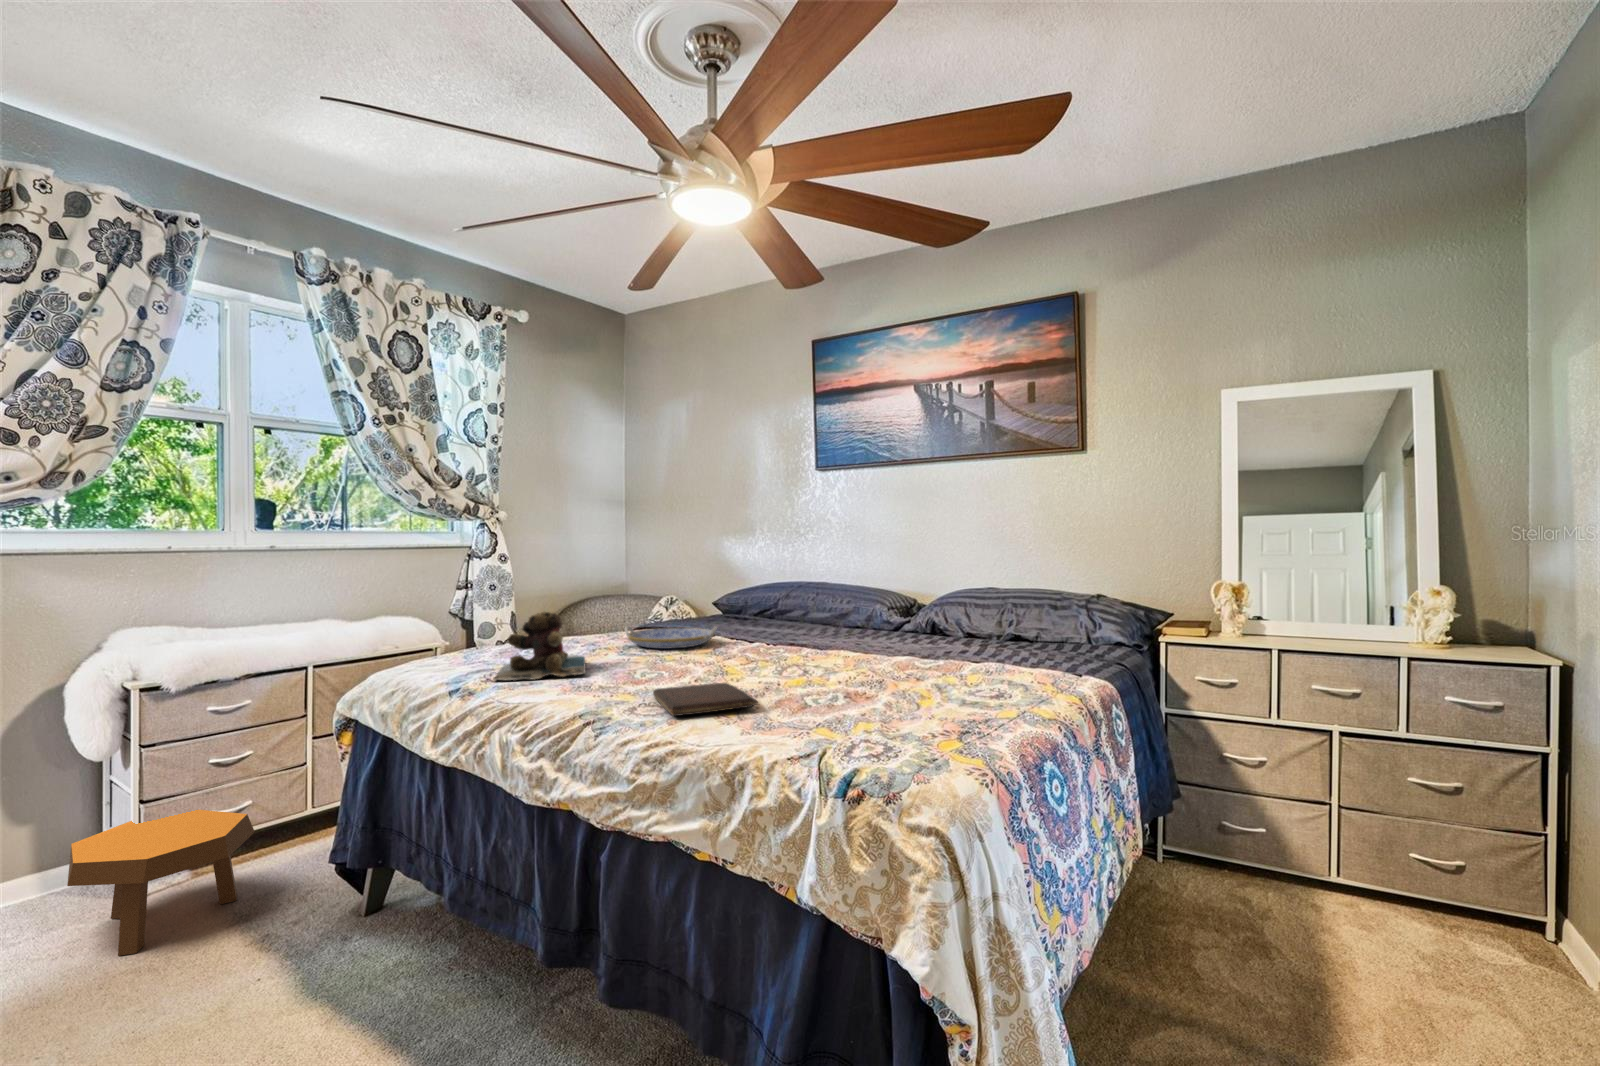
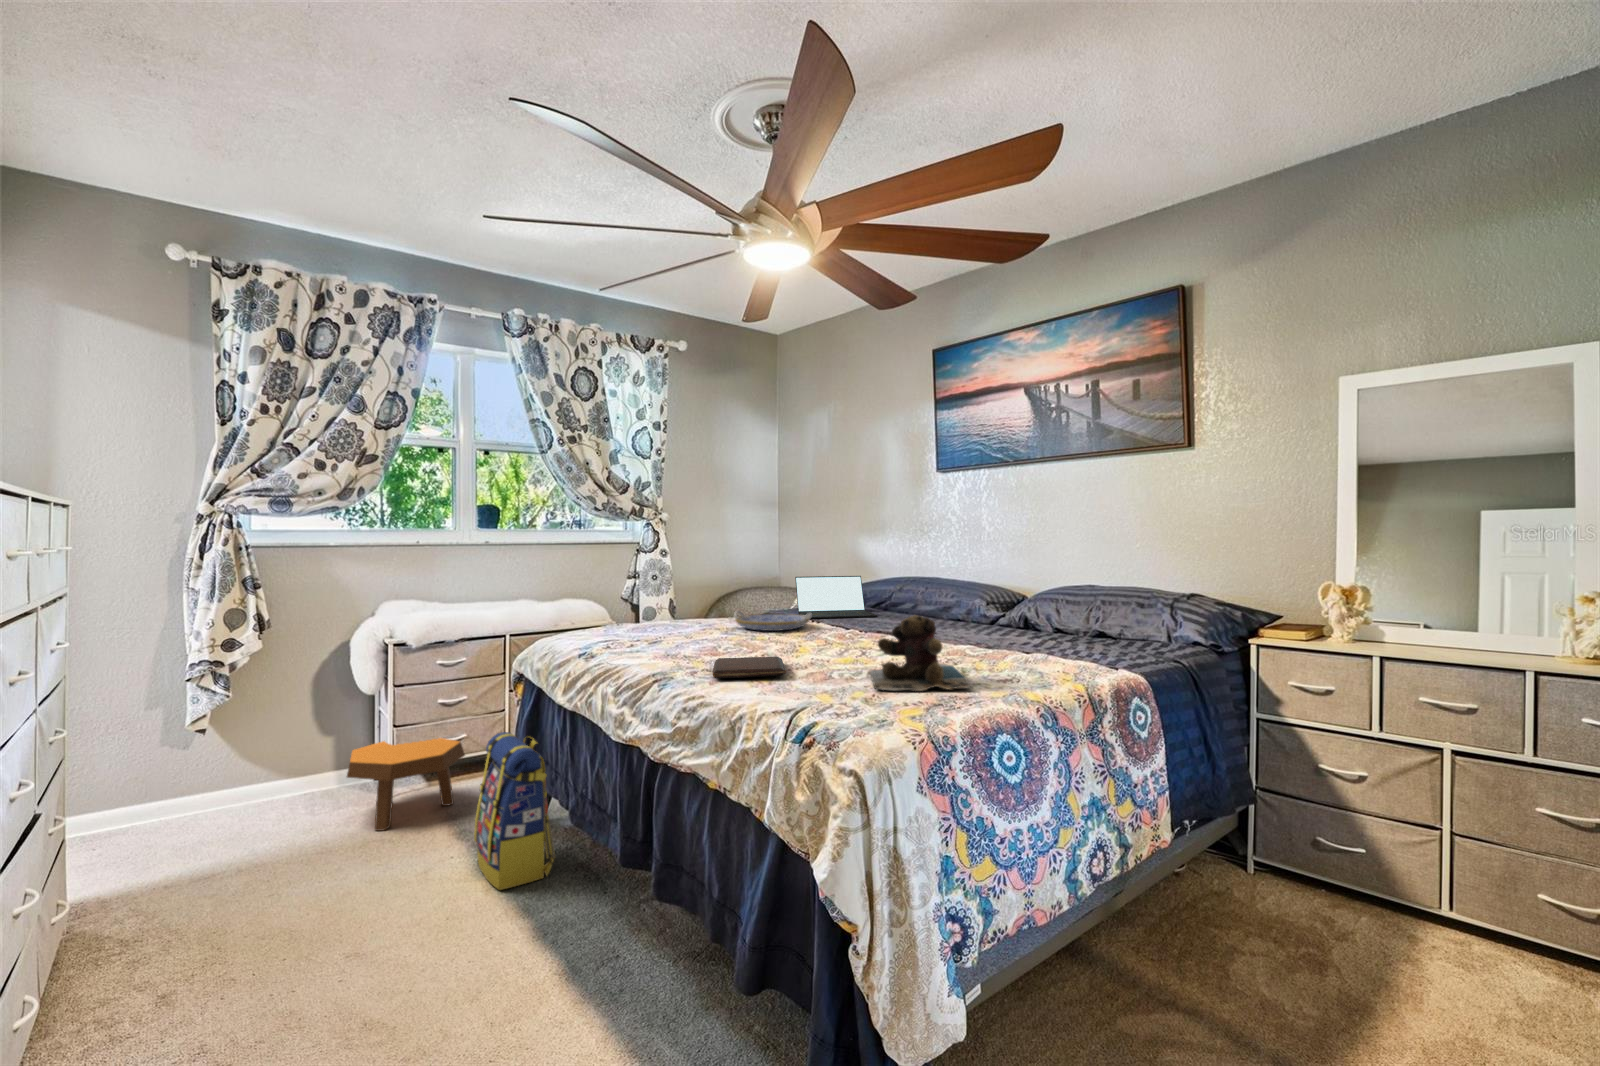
laptop: none [678,582,774,631] -> present [795,576,877,618]
teddy bear: present [494,612,586,680] -> present [870,615,973,691]
backpack: none [296,800,419,1017] -> present [474,732,555,890]

